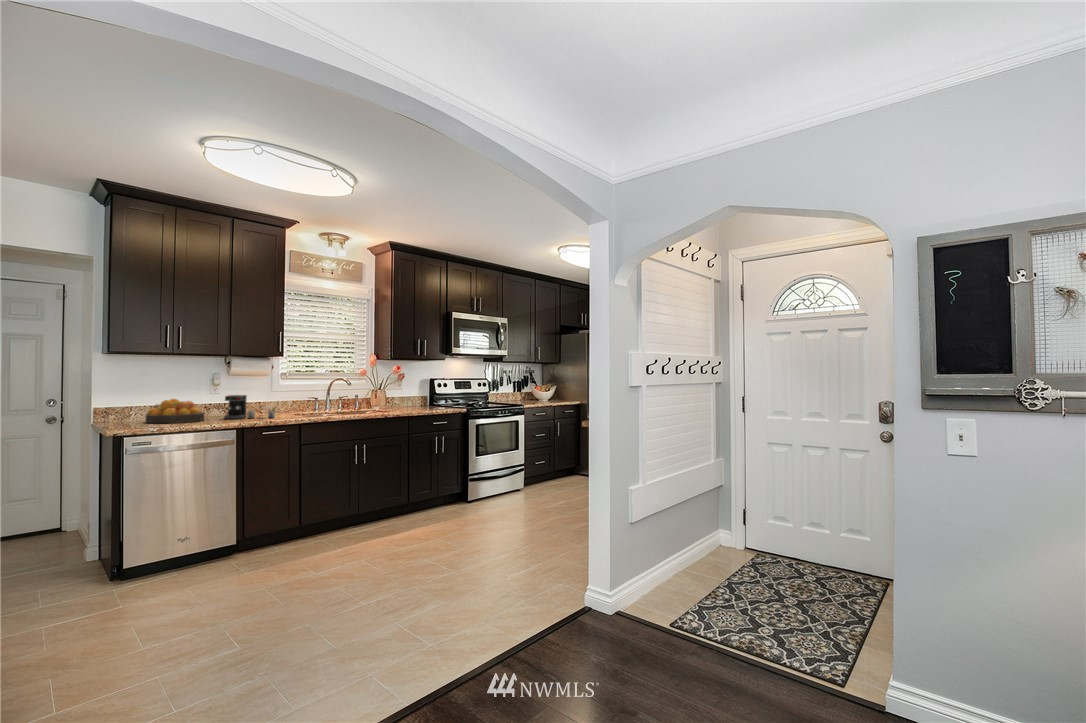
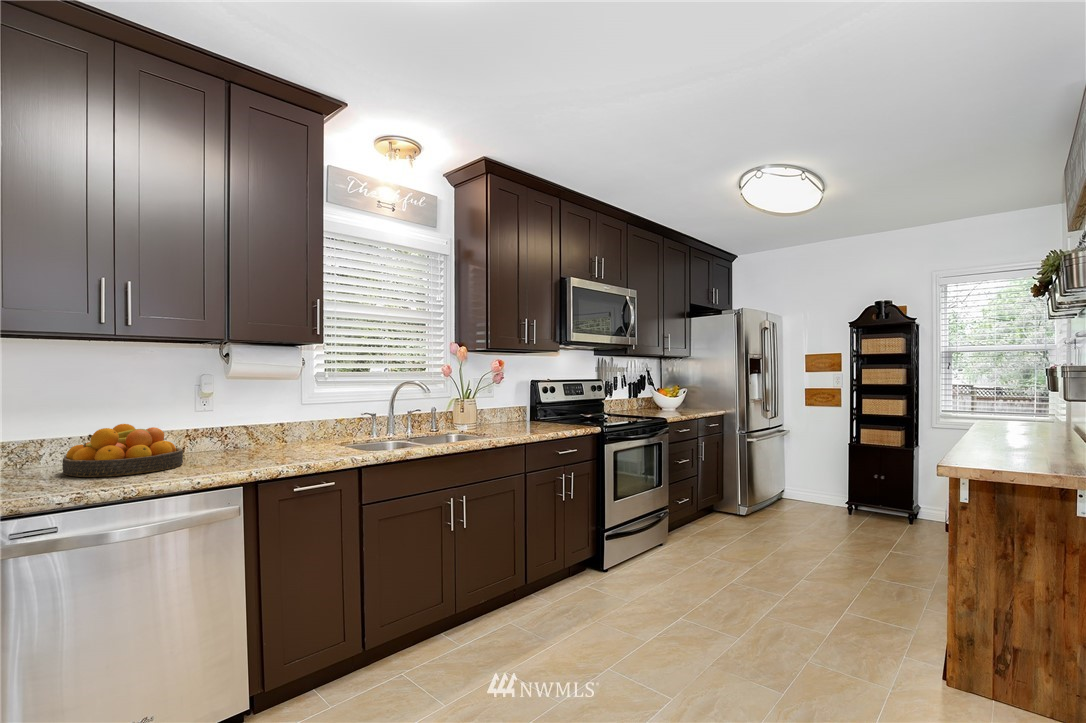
coffee maker: present [224,395,276,419] -> none [221,413,317,460]

